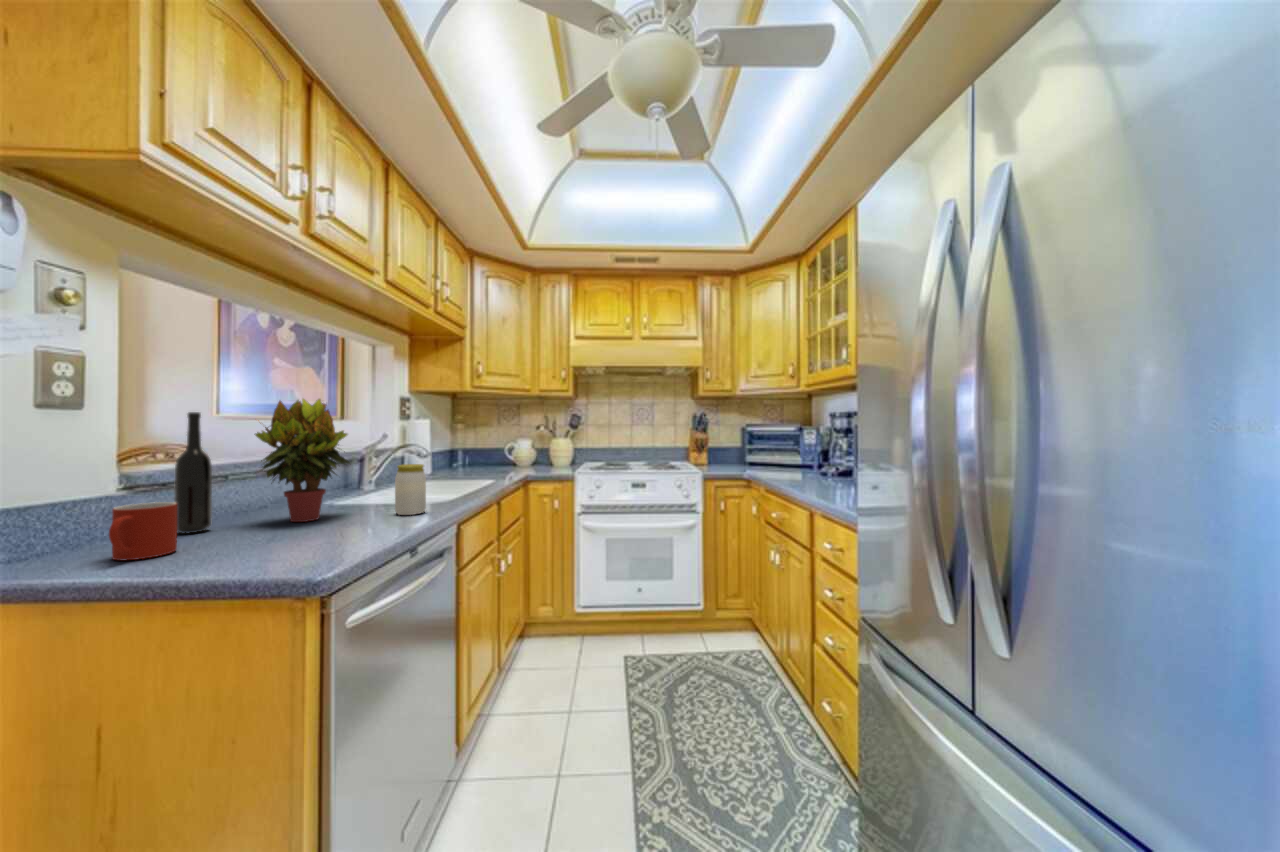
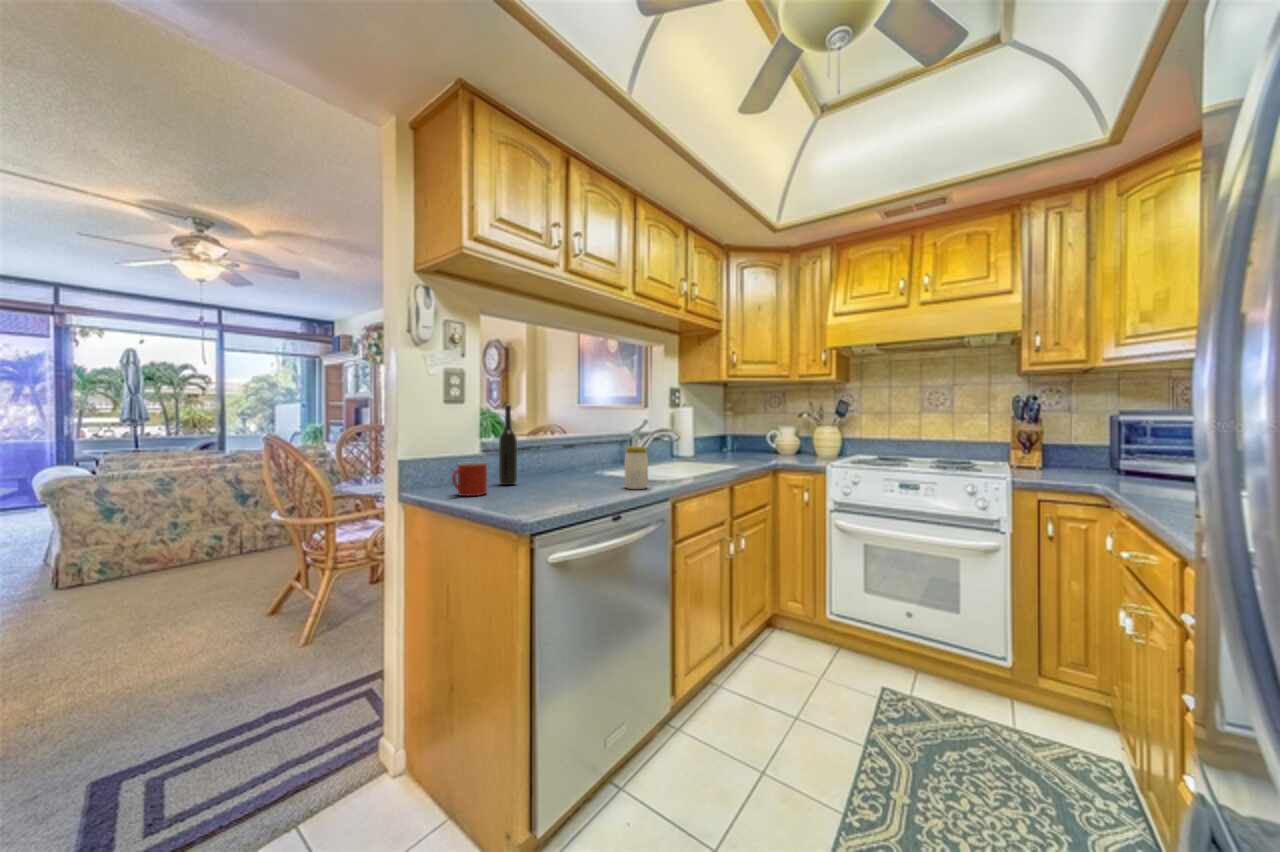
potted plant: present [255,399,349,522] -> none [538,393,599,486]

